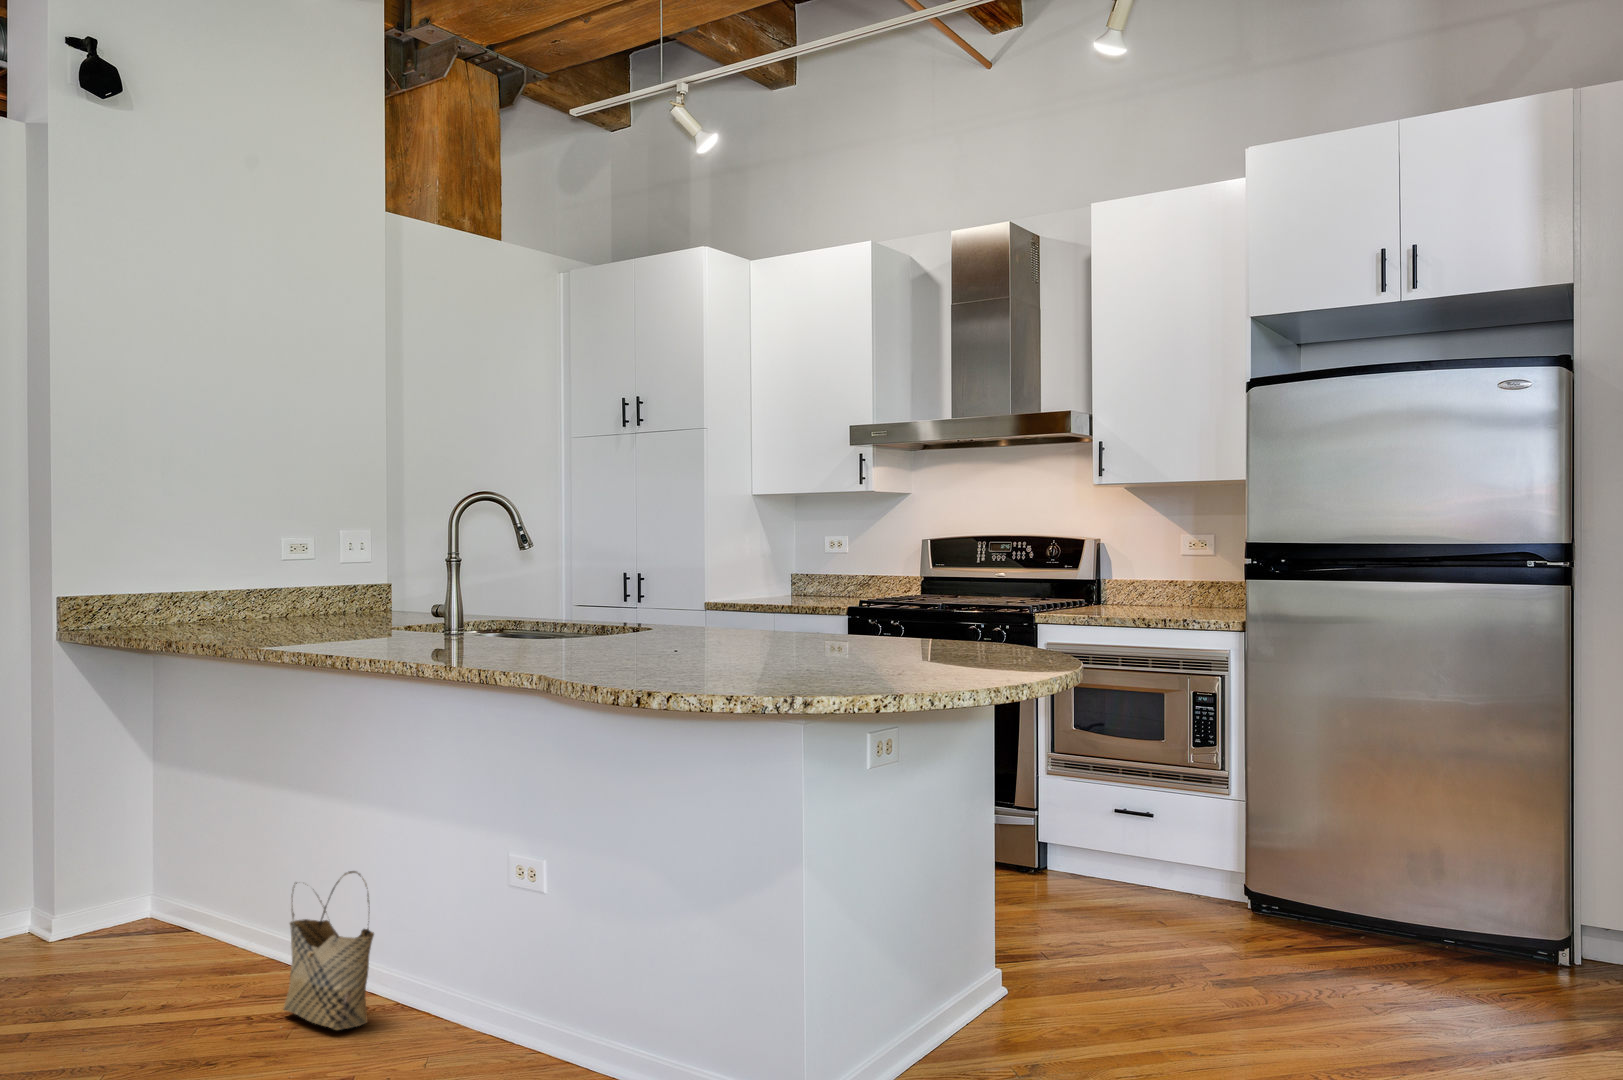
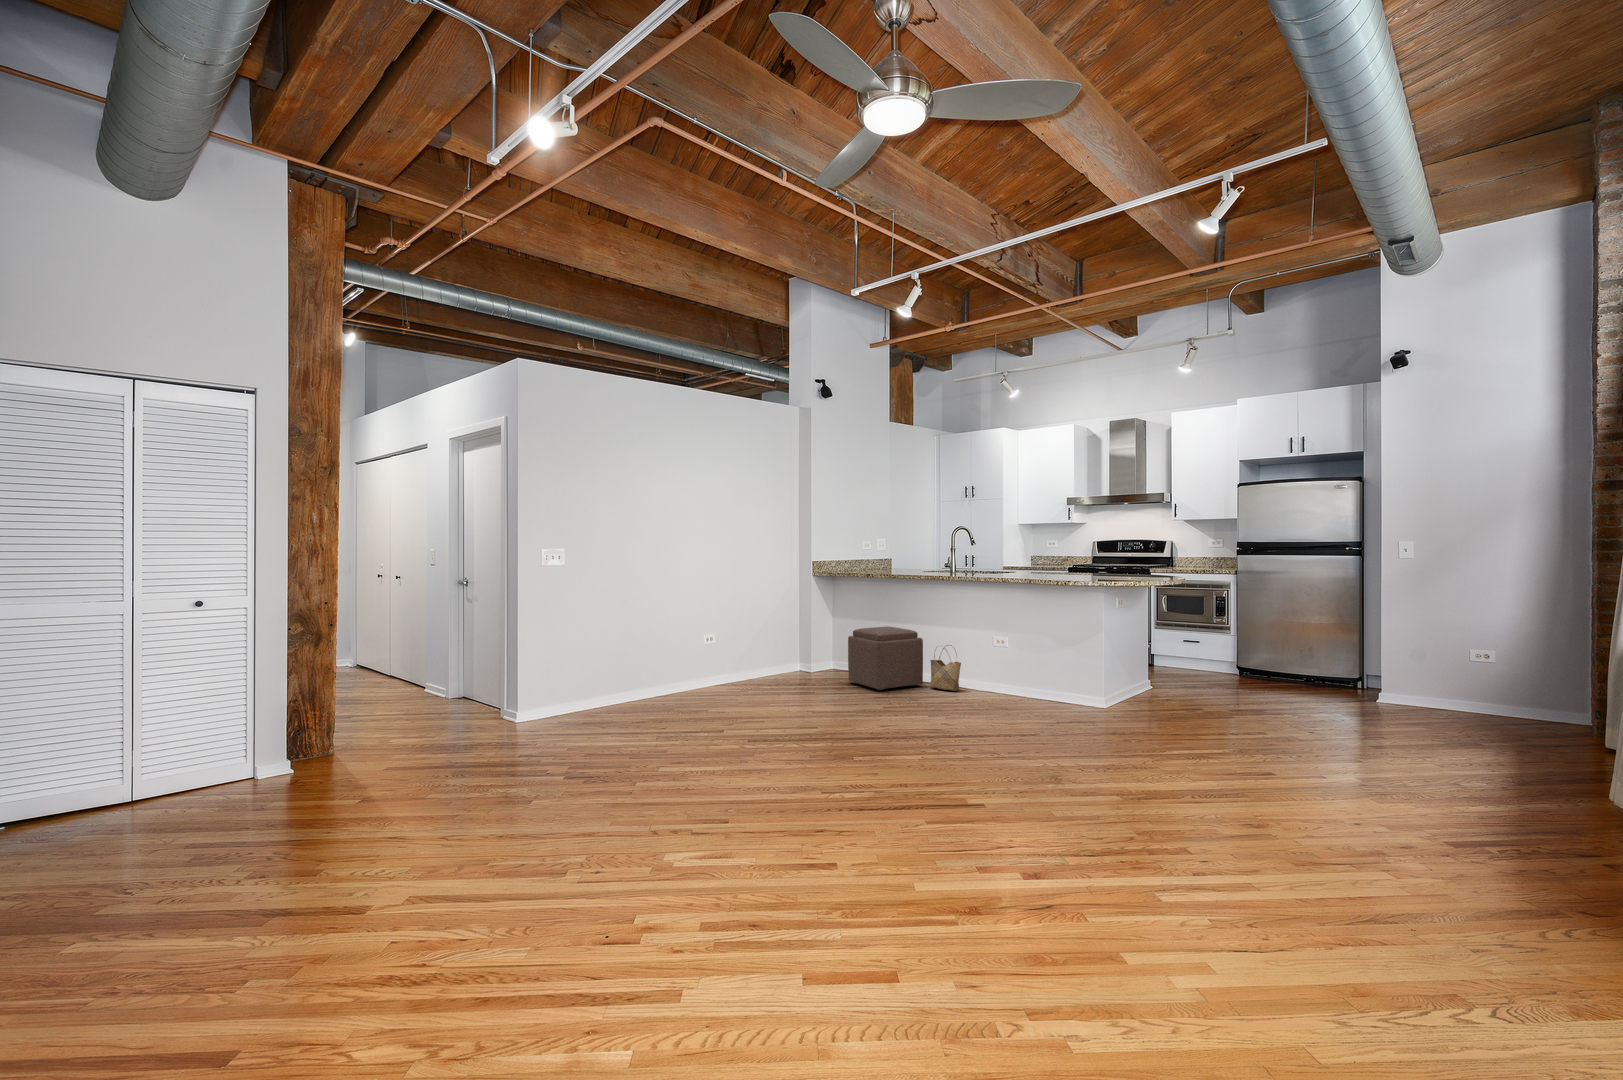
ottoman: none [57,802,278,1038] -> present [848,626,923,691]

